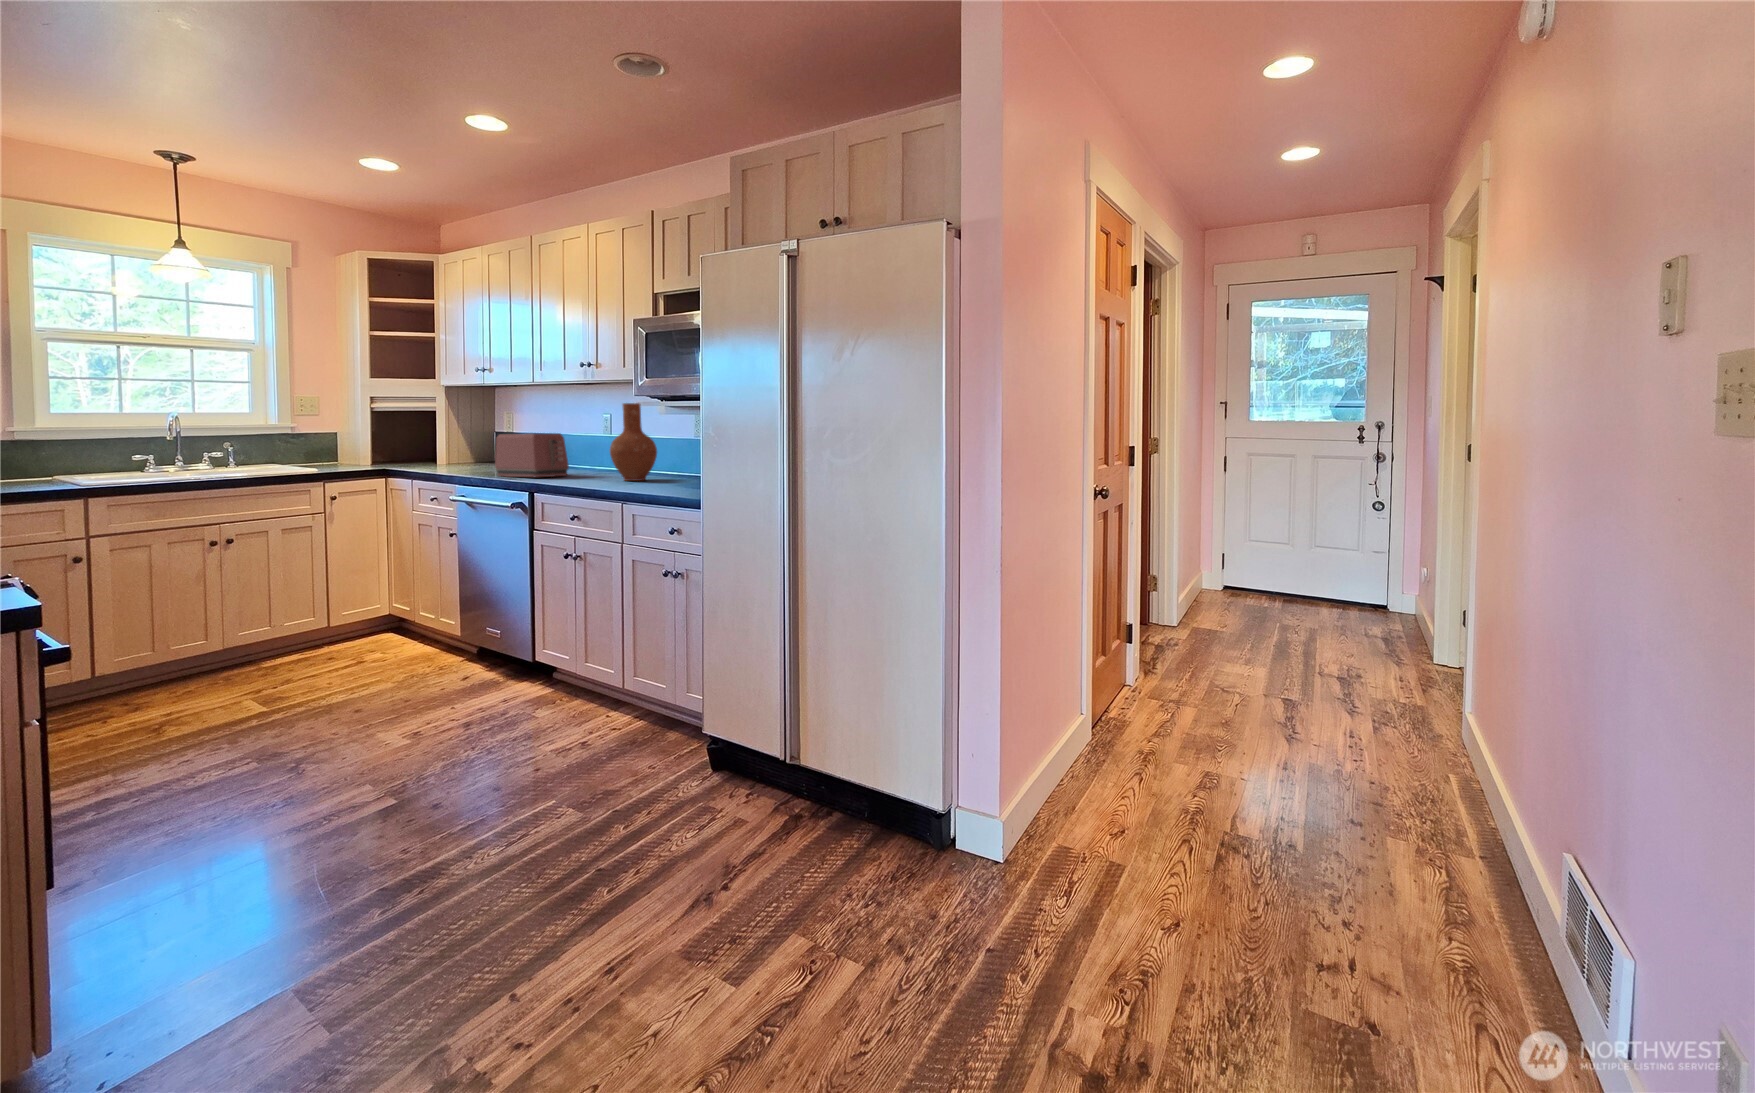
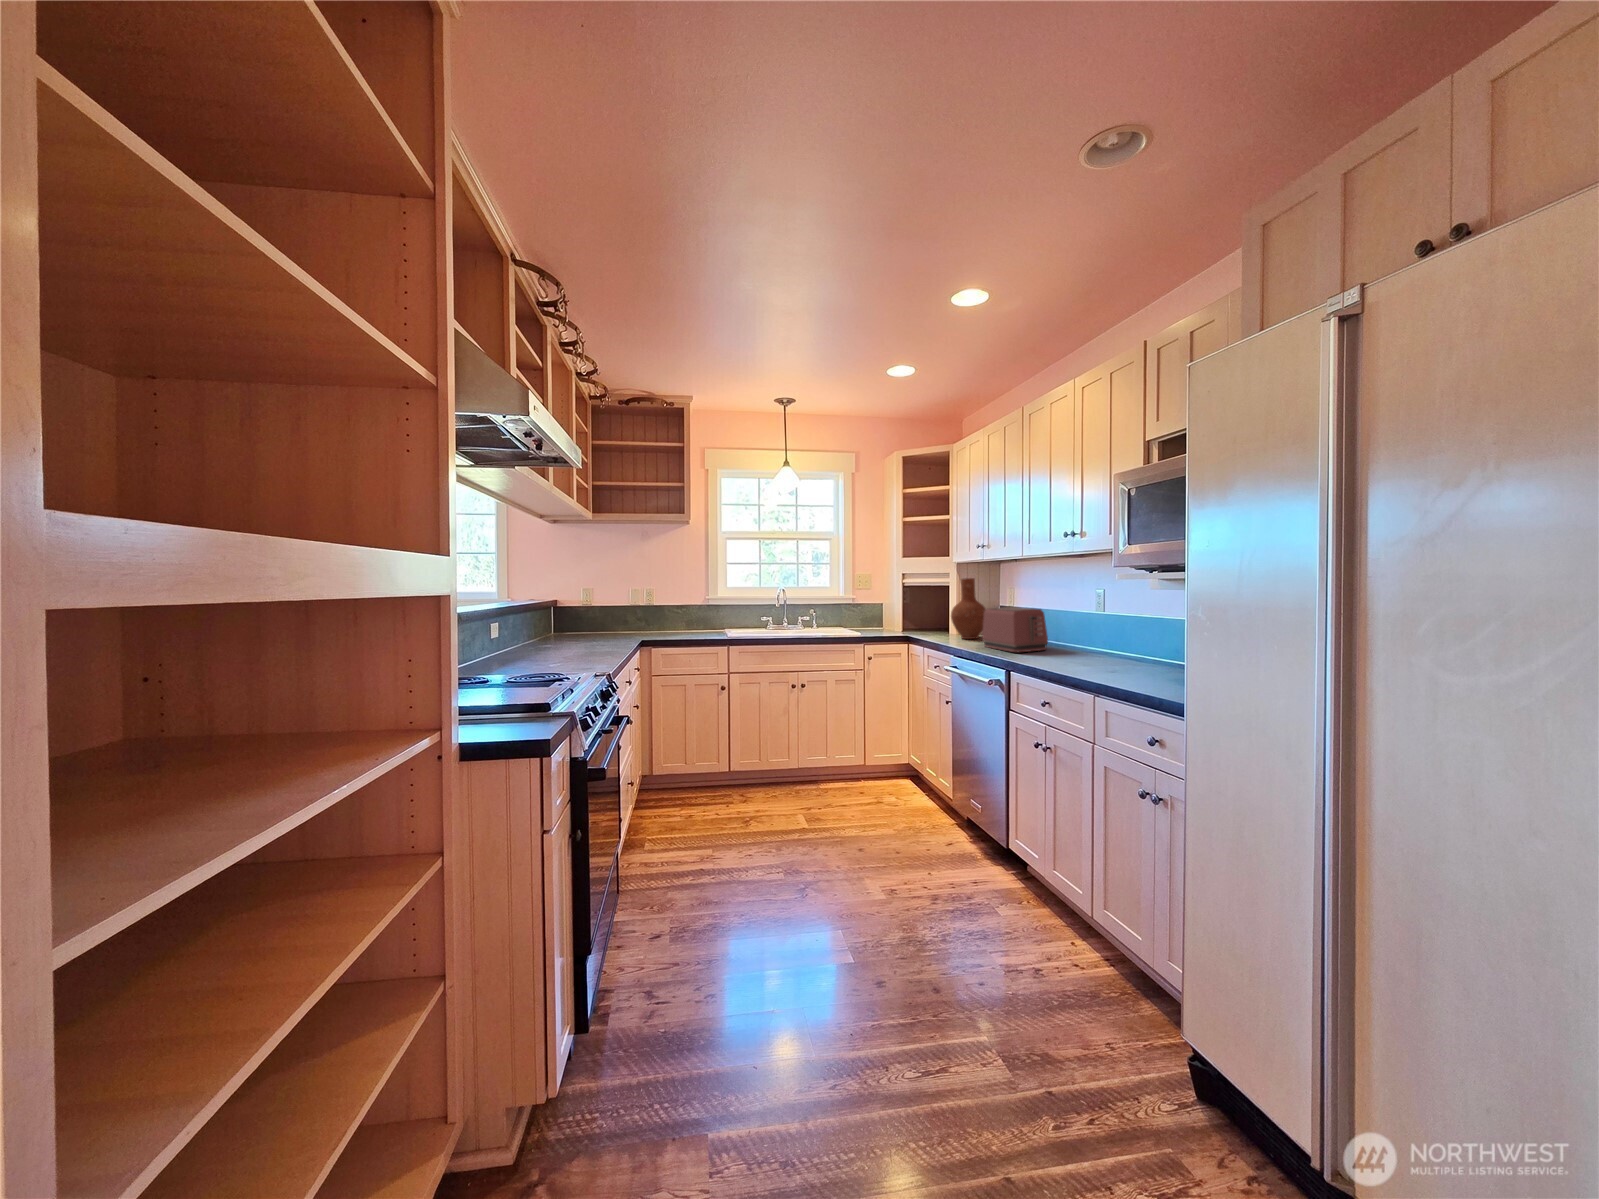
vase: present [610,403,657,481] -> present [951,578,986,639]

